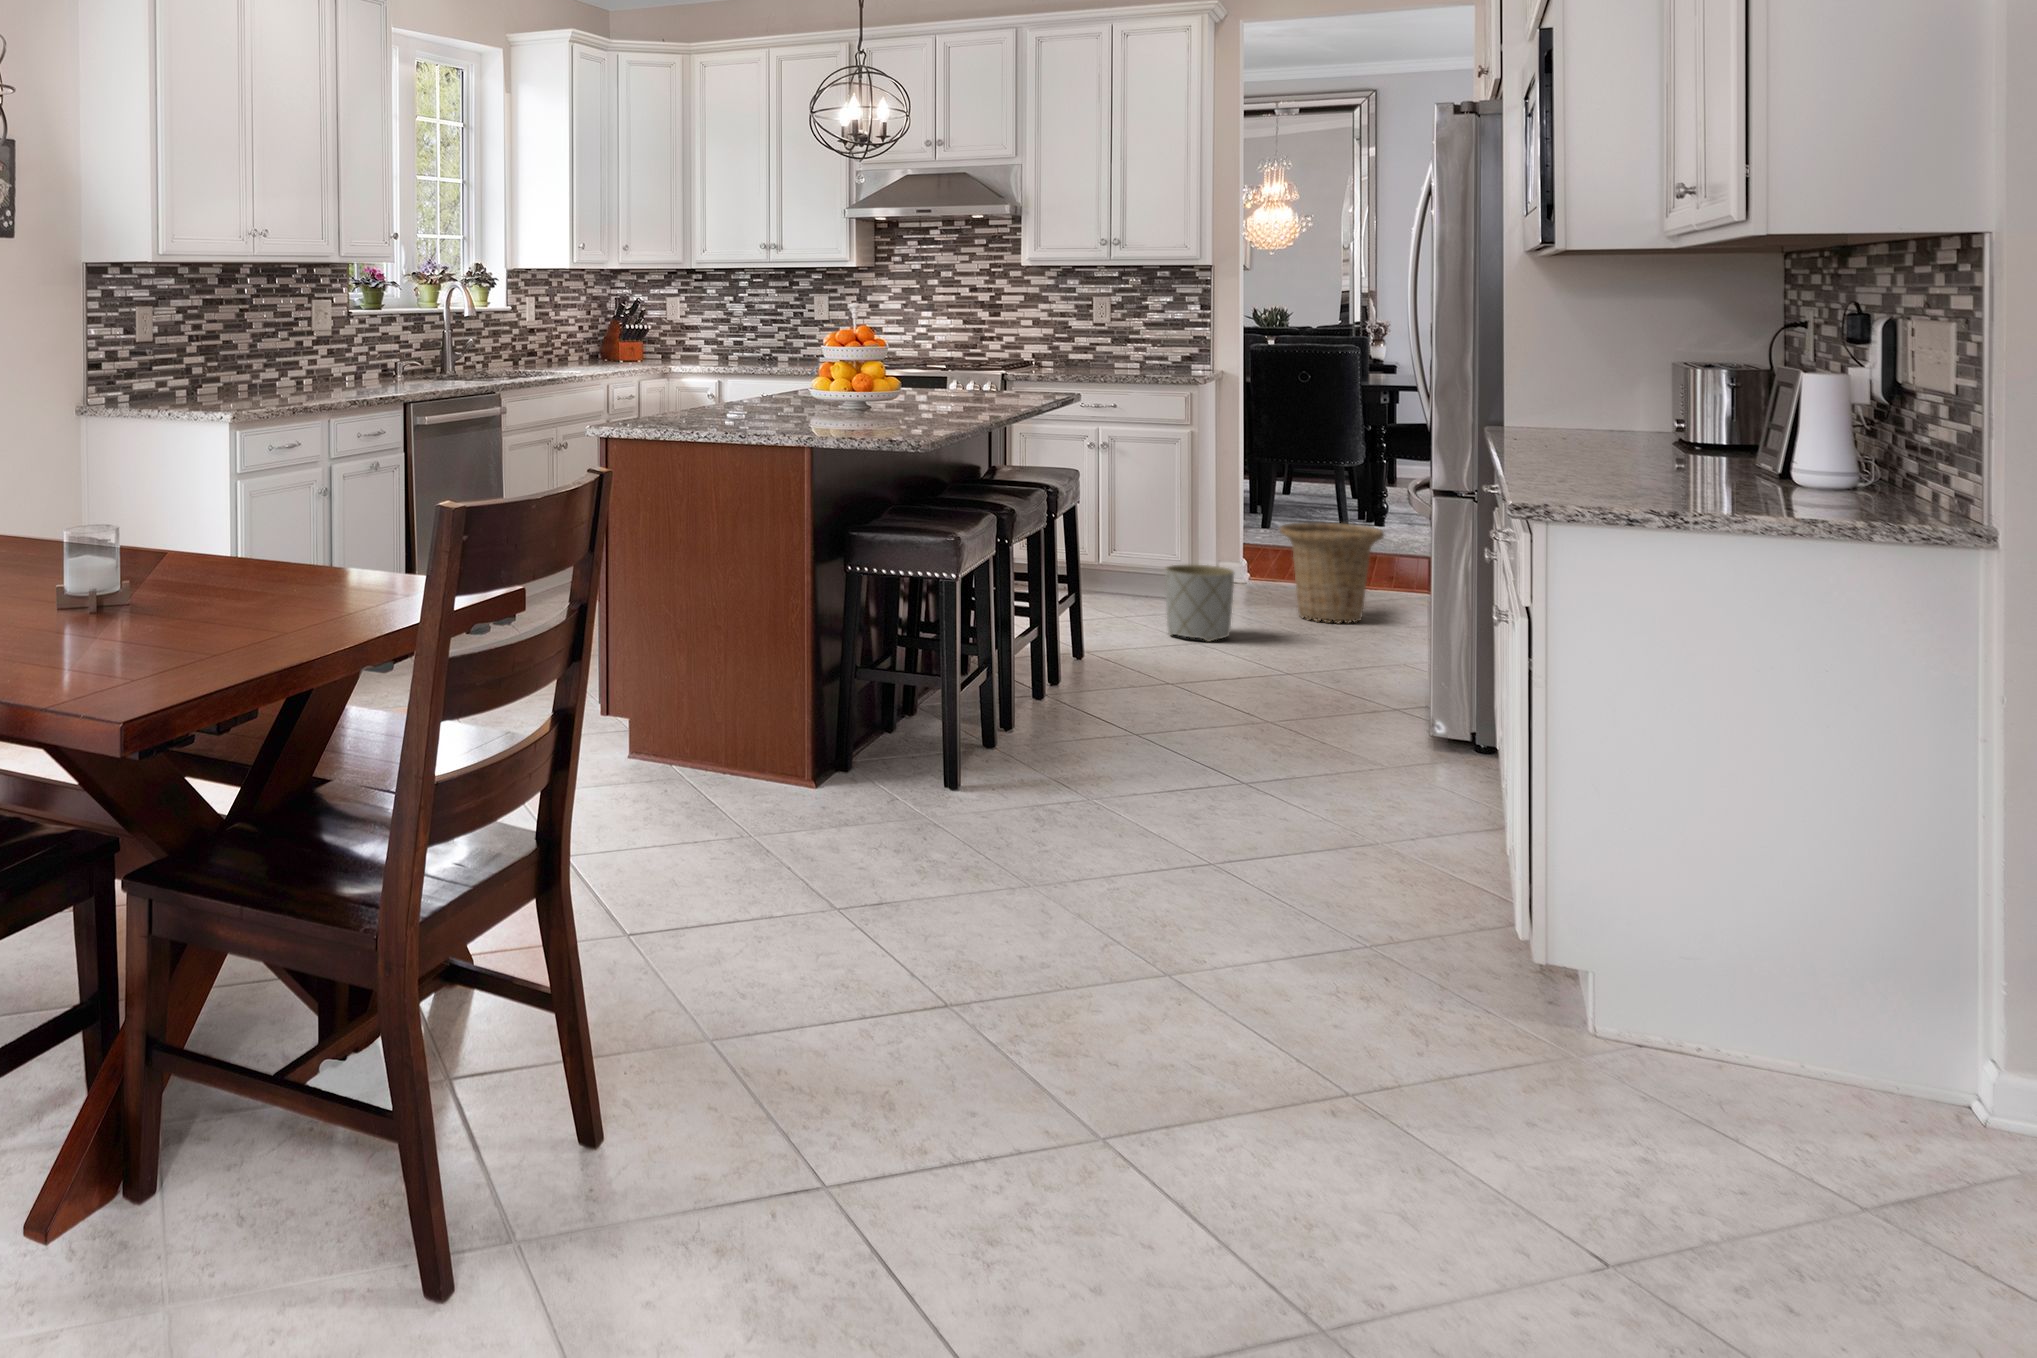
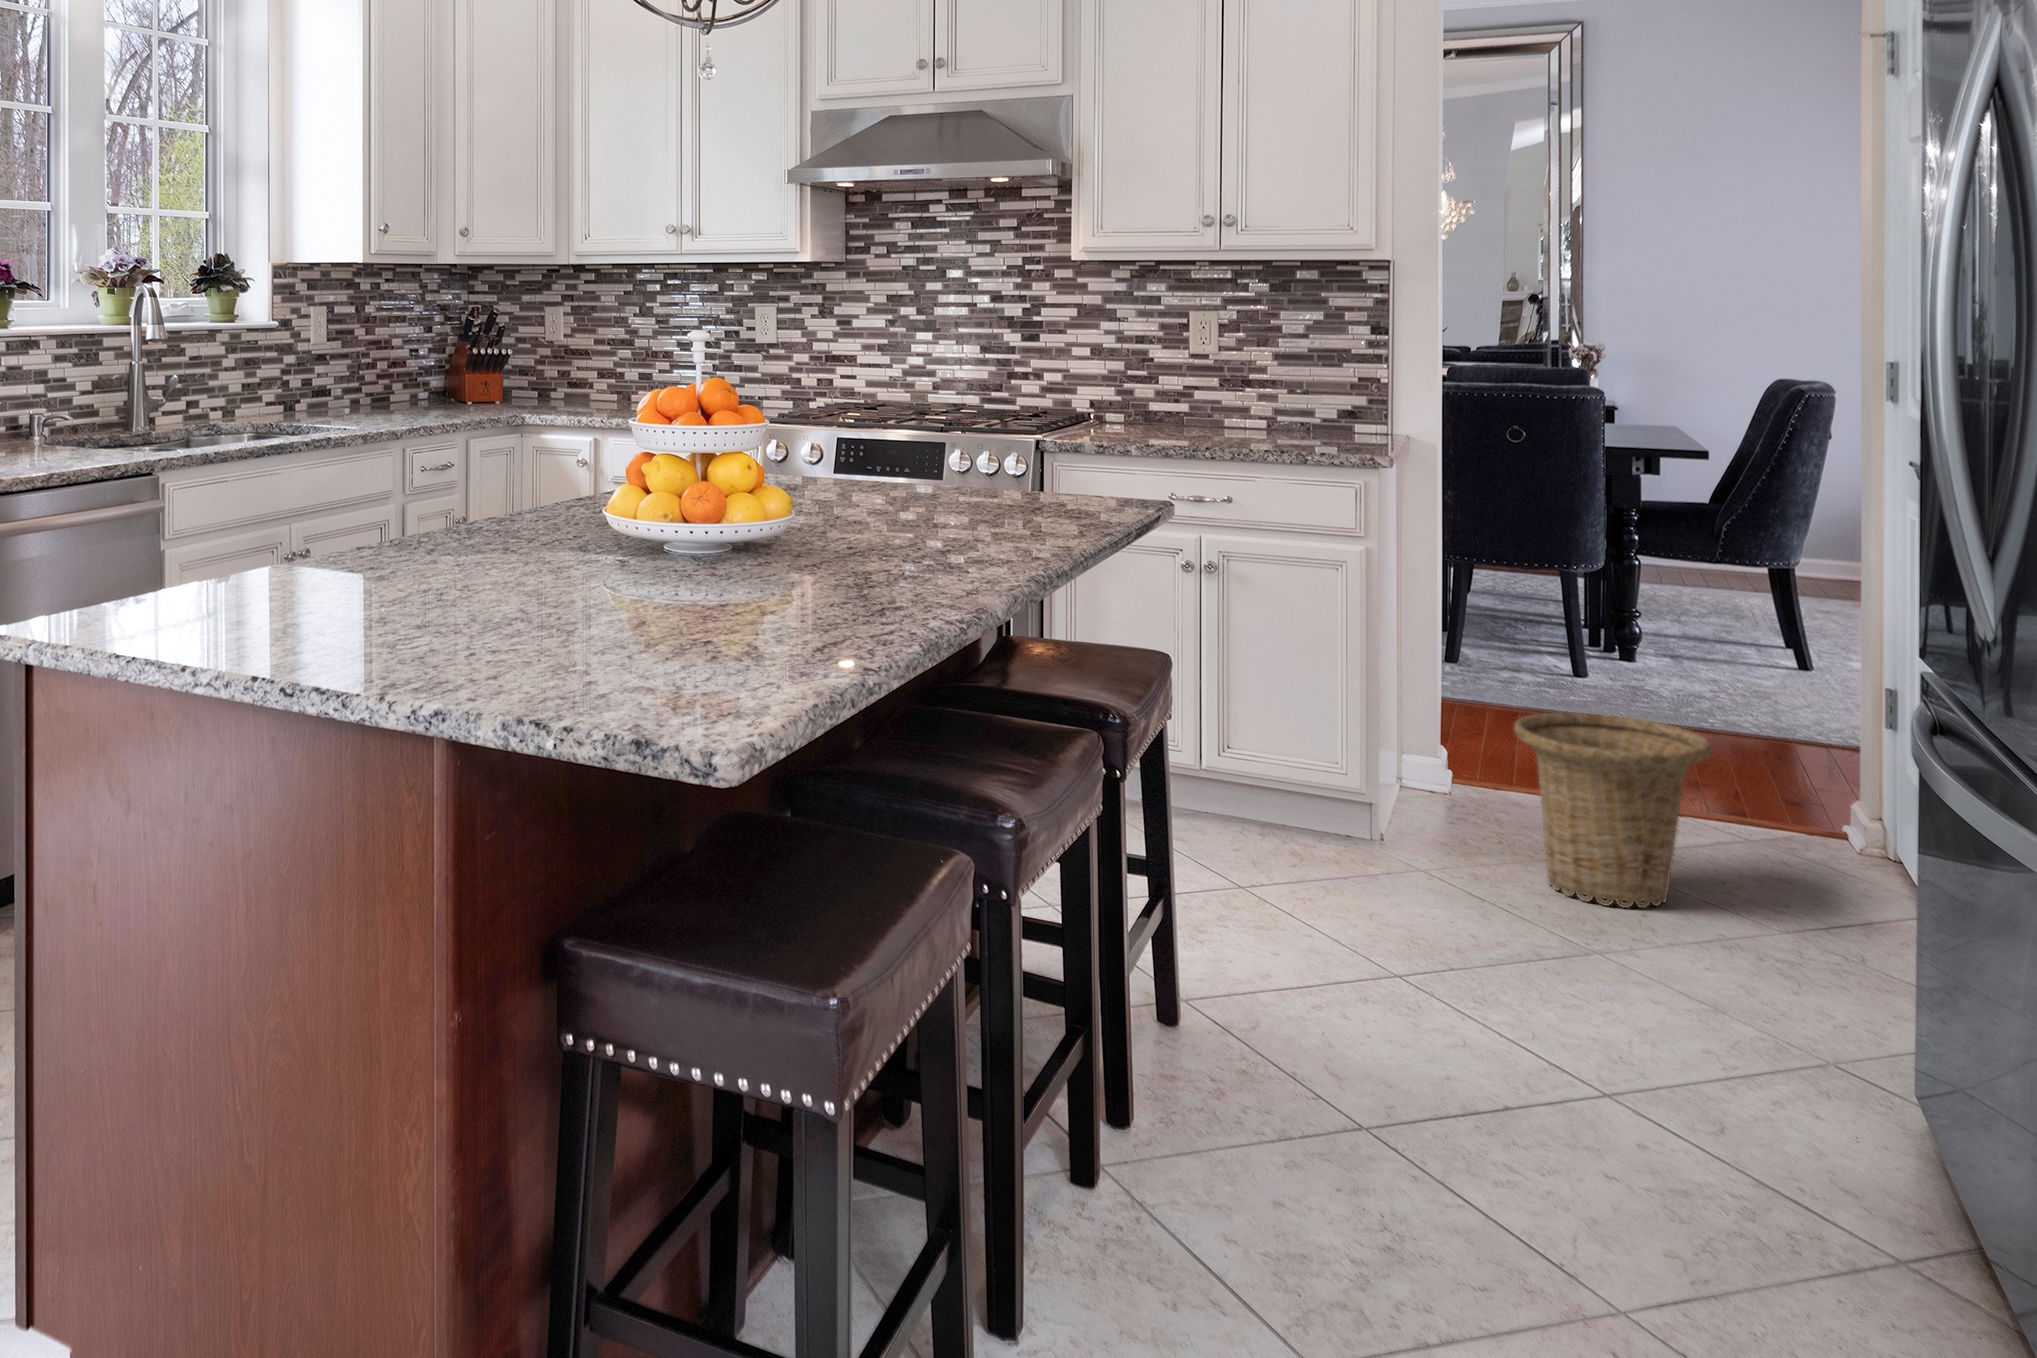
planter: present [1165,565,1234,642] -> none [1307,802,1438,959]

